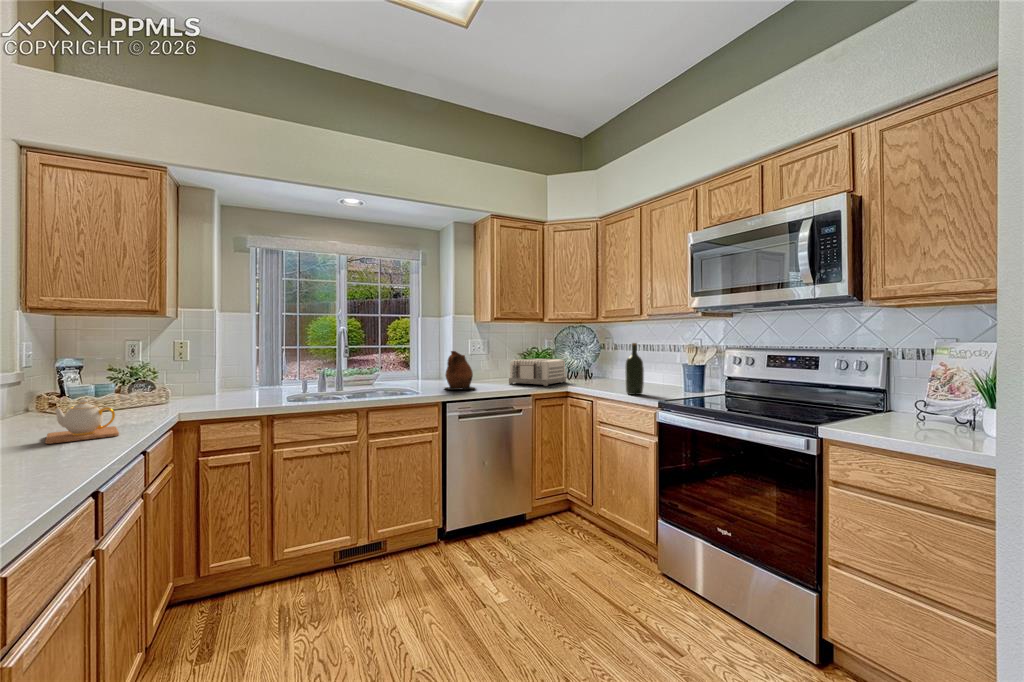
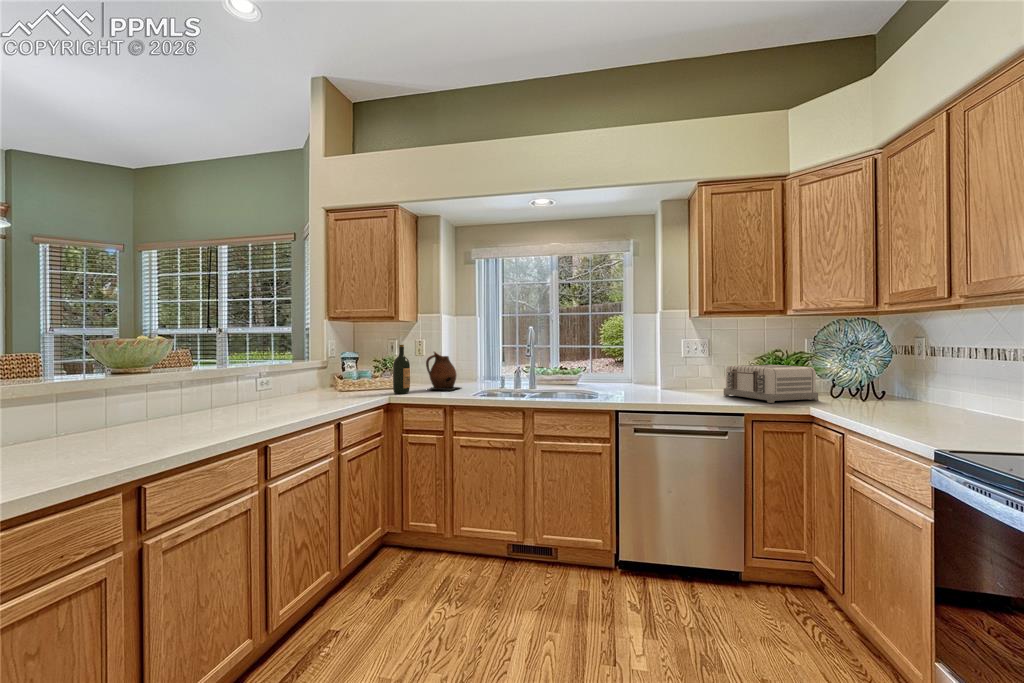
wine bottle: present [625,343,644,395] -> present [393,345,410,394]
ceramic pitcher: present [445,351,476,390] -> present [426,352,460,390]
teapot: present [45,399,119,444] -> none [290,380,339,409]

